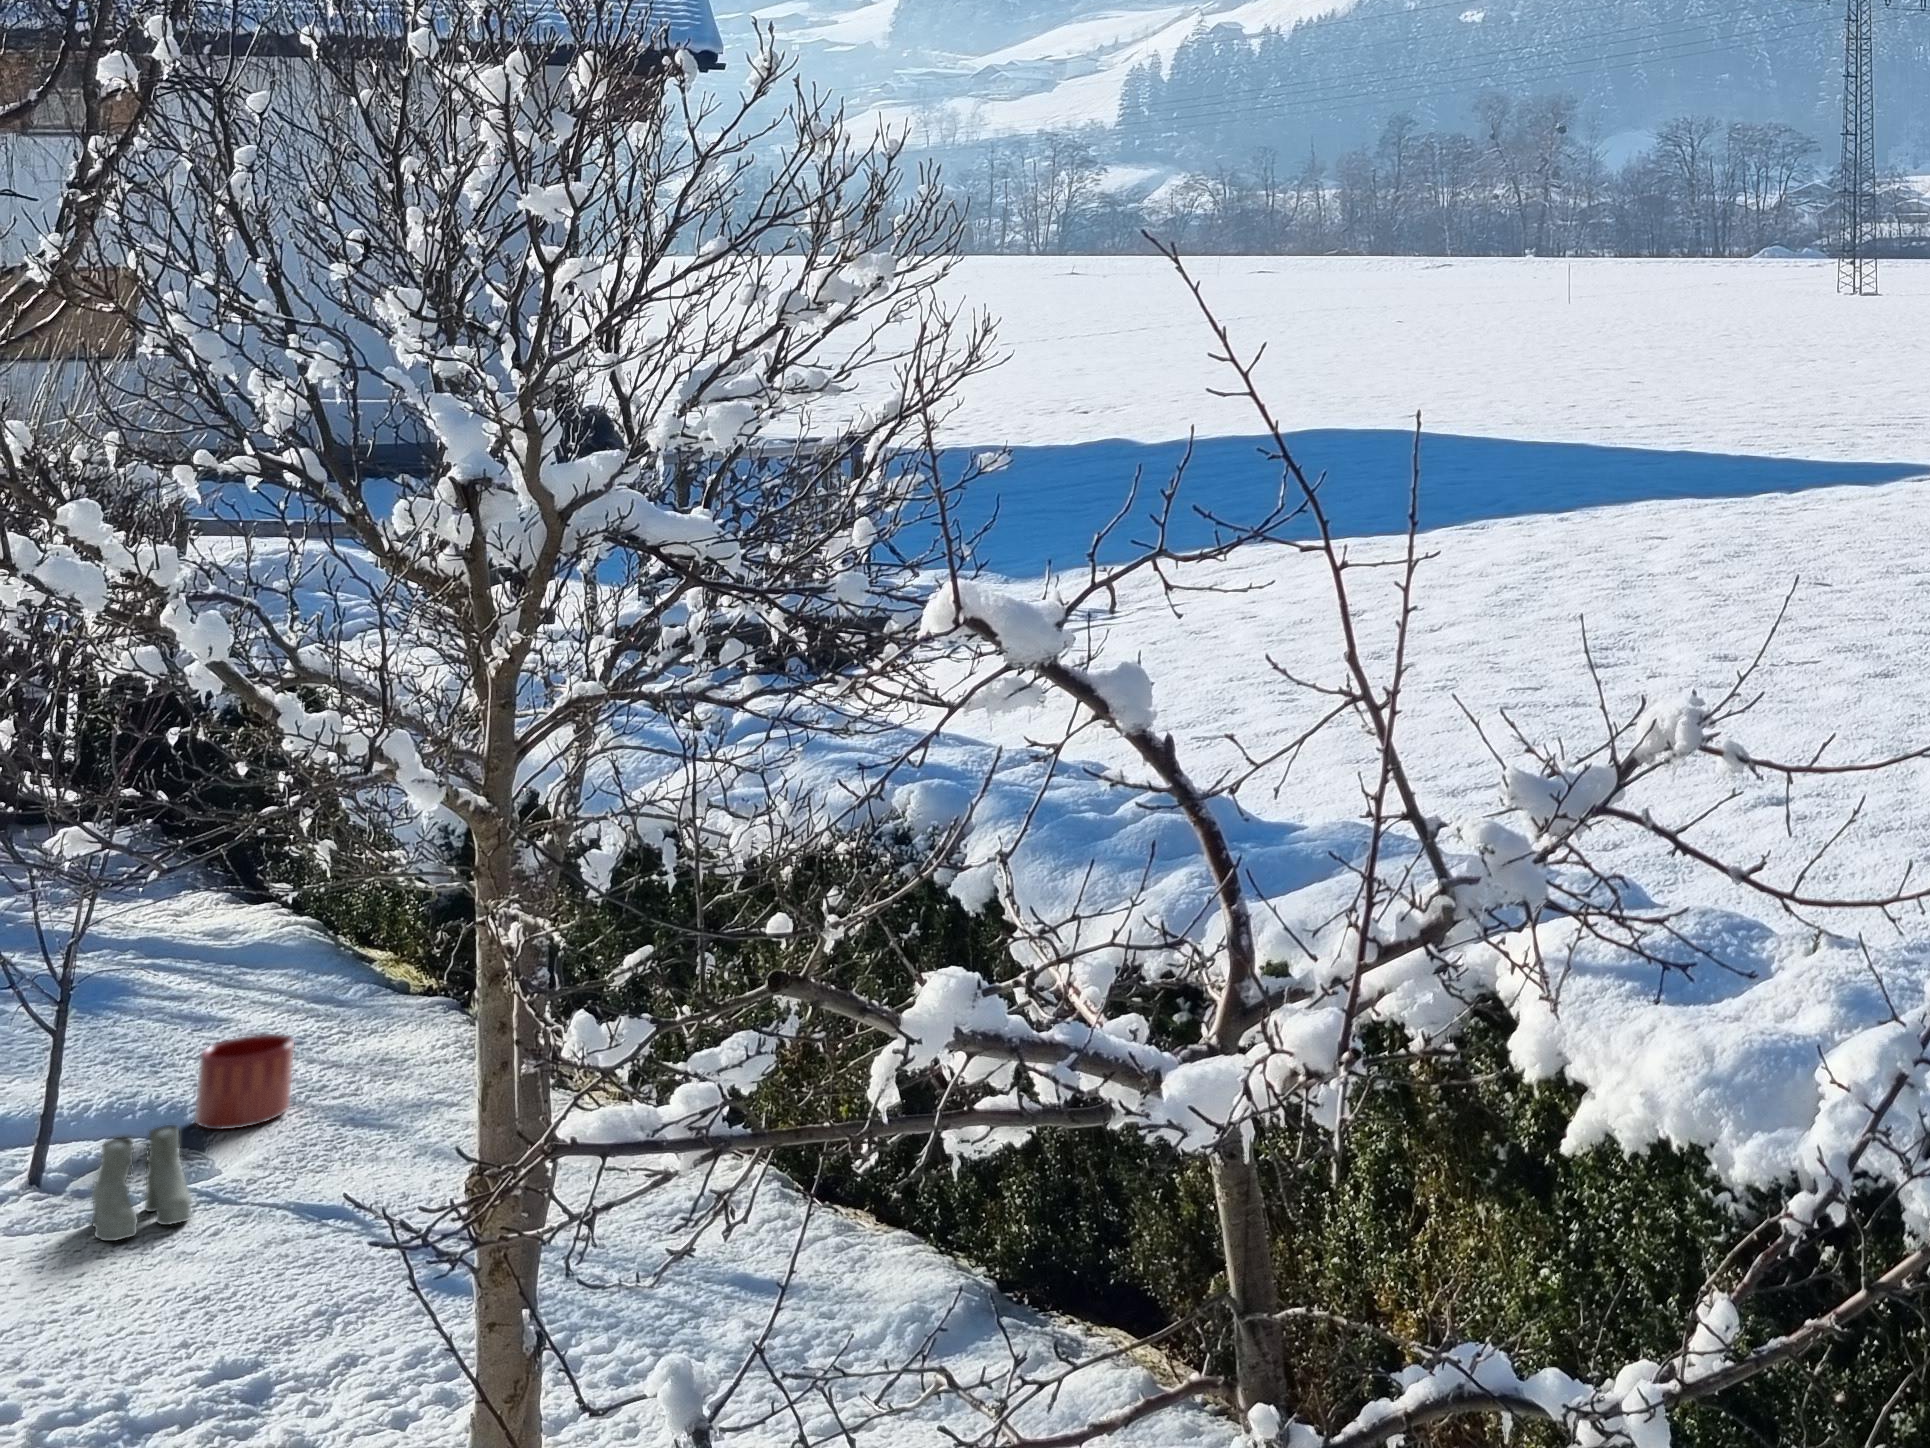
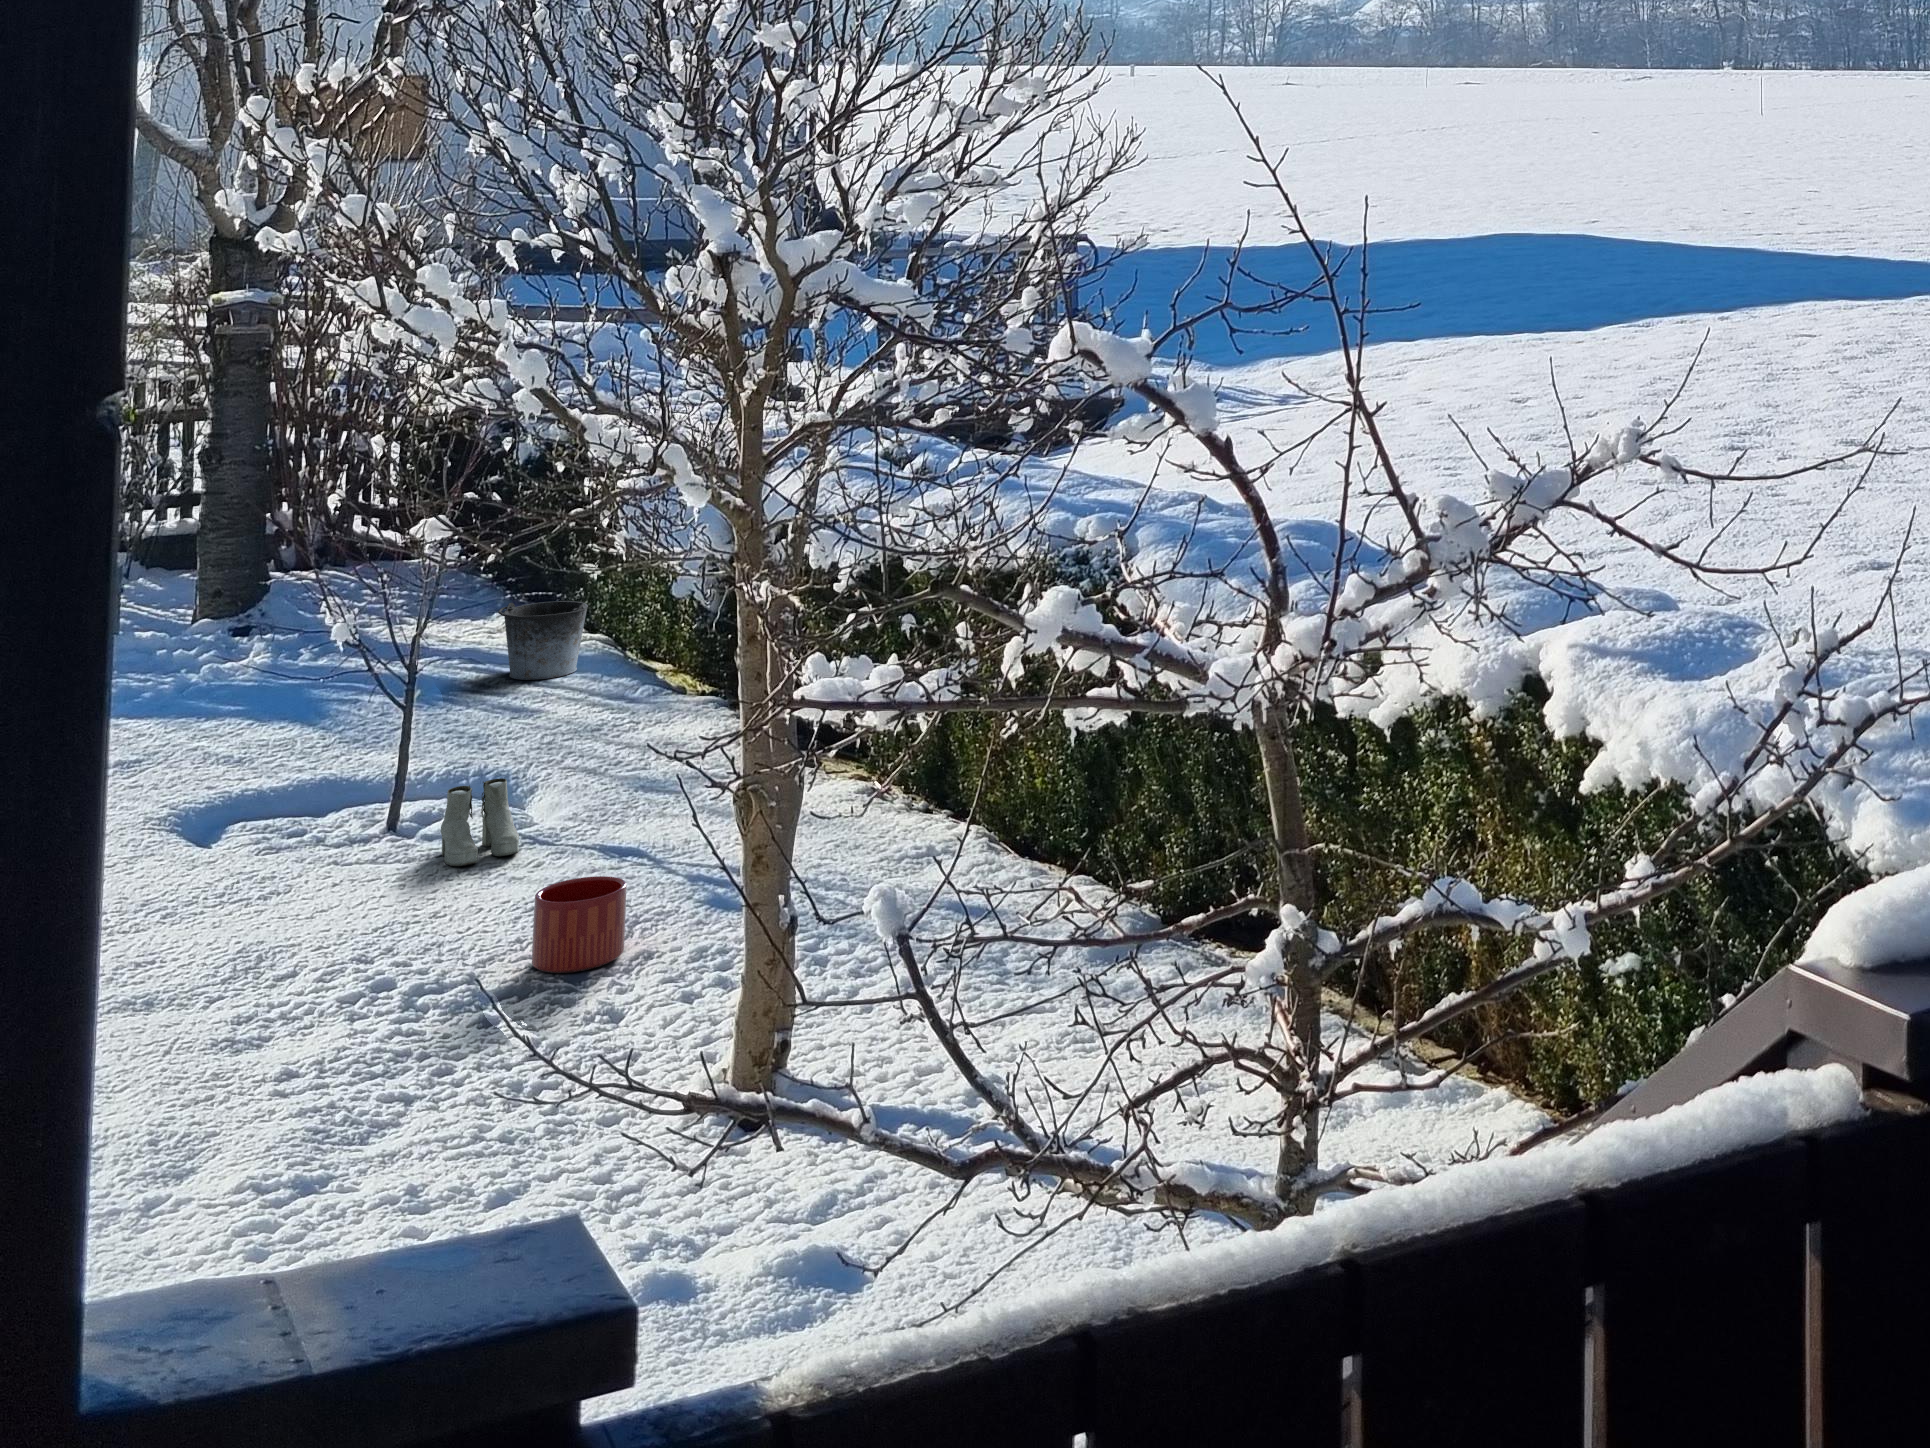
bucket: none [182,884,295,982] -> present [498,601,588,680]
planter: present [195,1034,294,1129] -> present [532,876,627,973]

